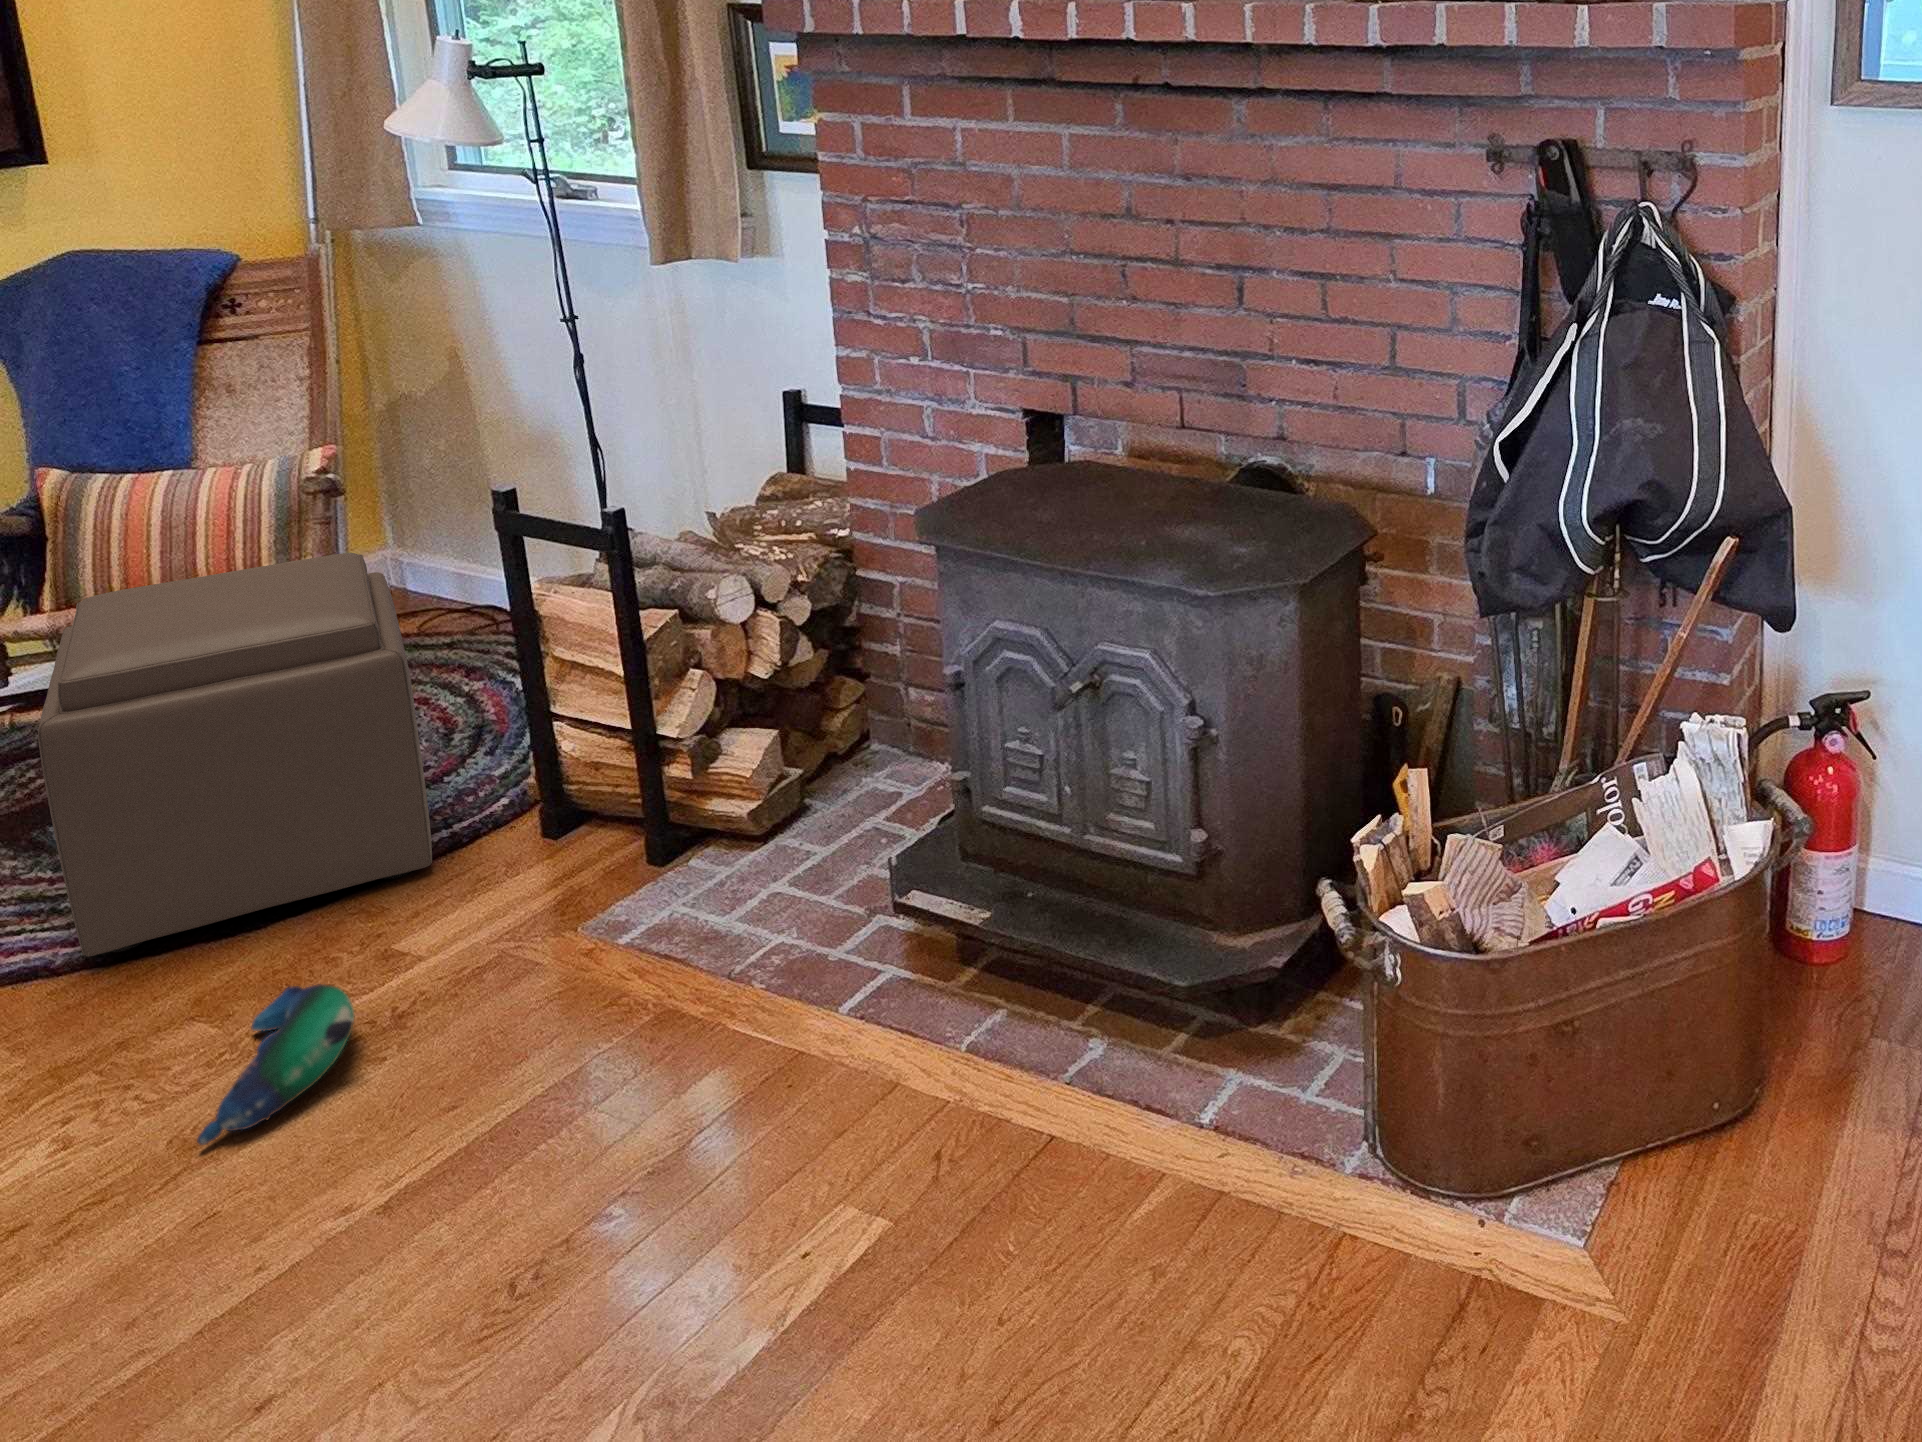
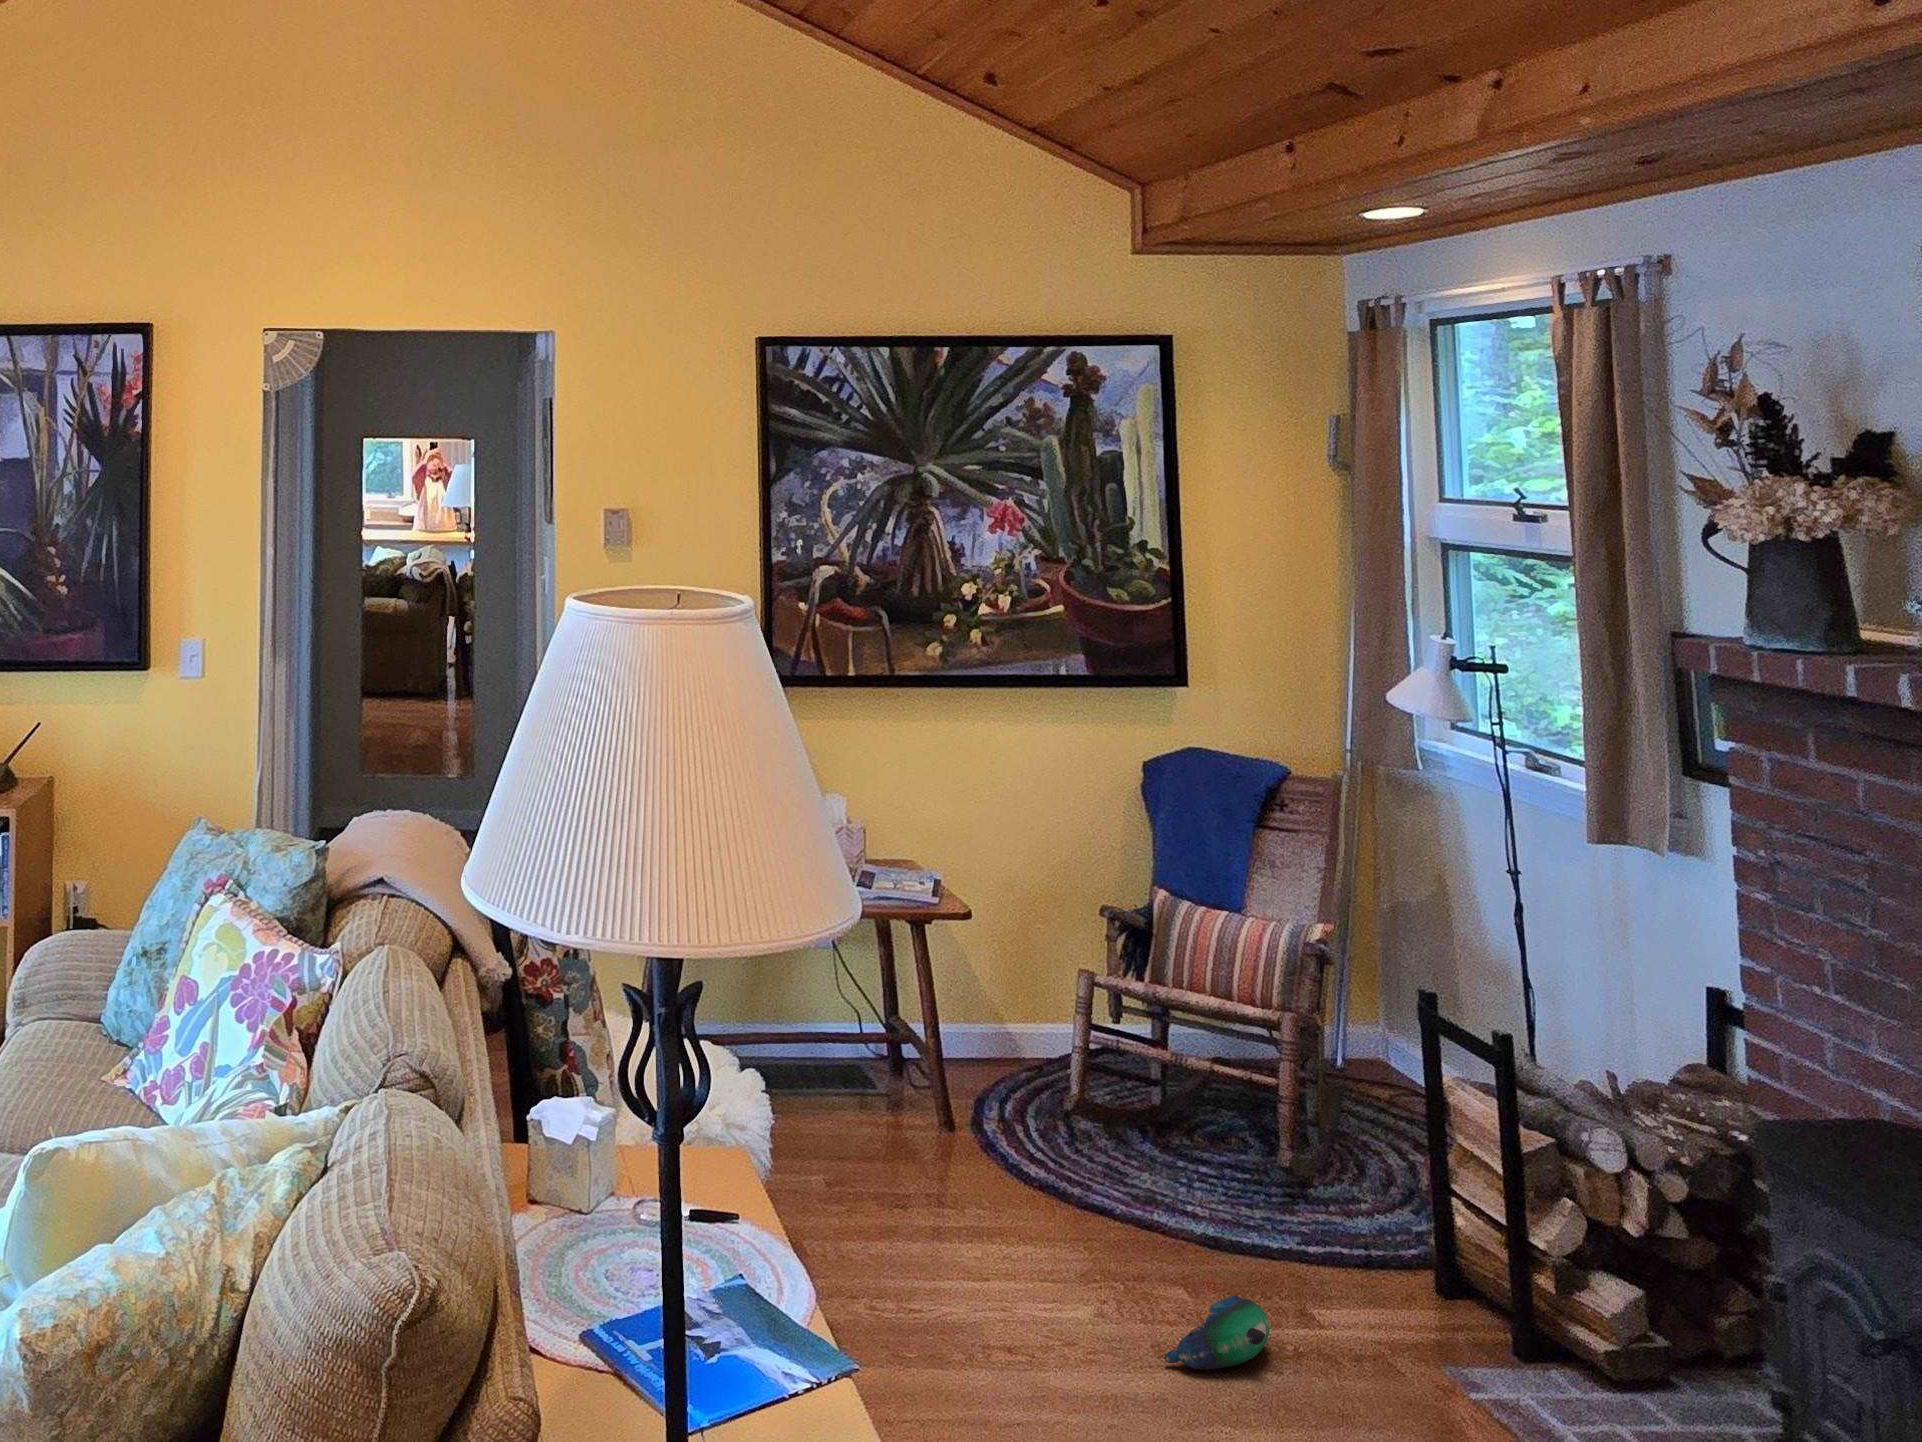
ottoman: present [38,553,432,956] -> none [1124,982,1356,1268]

